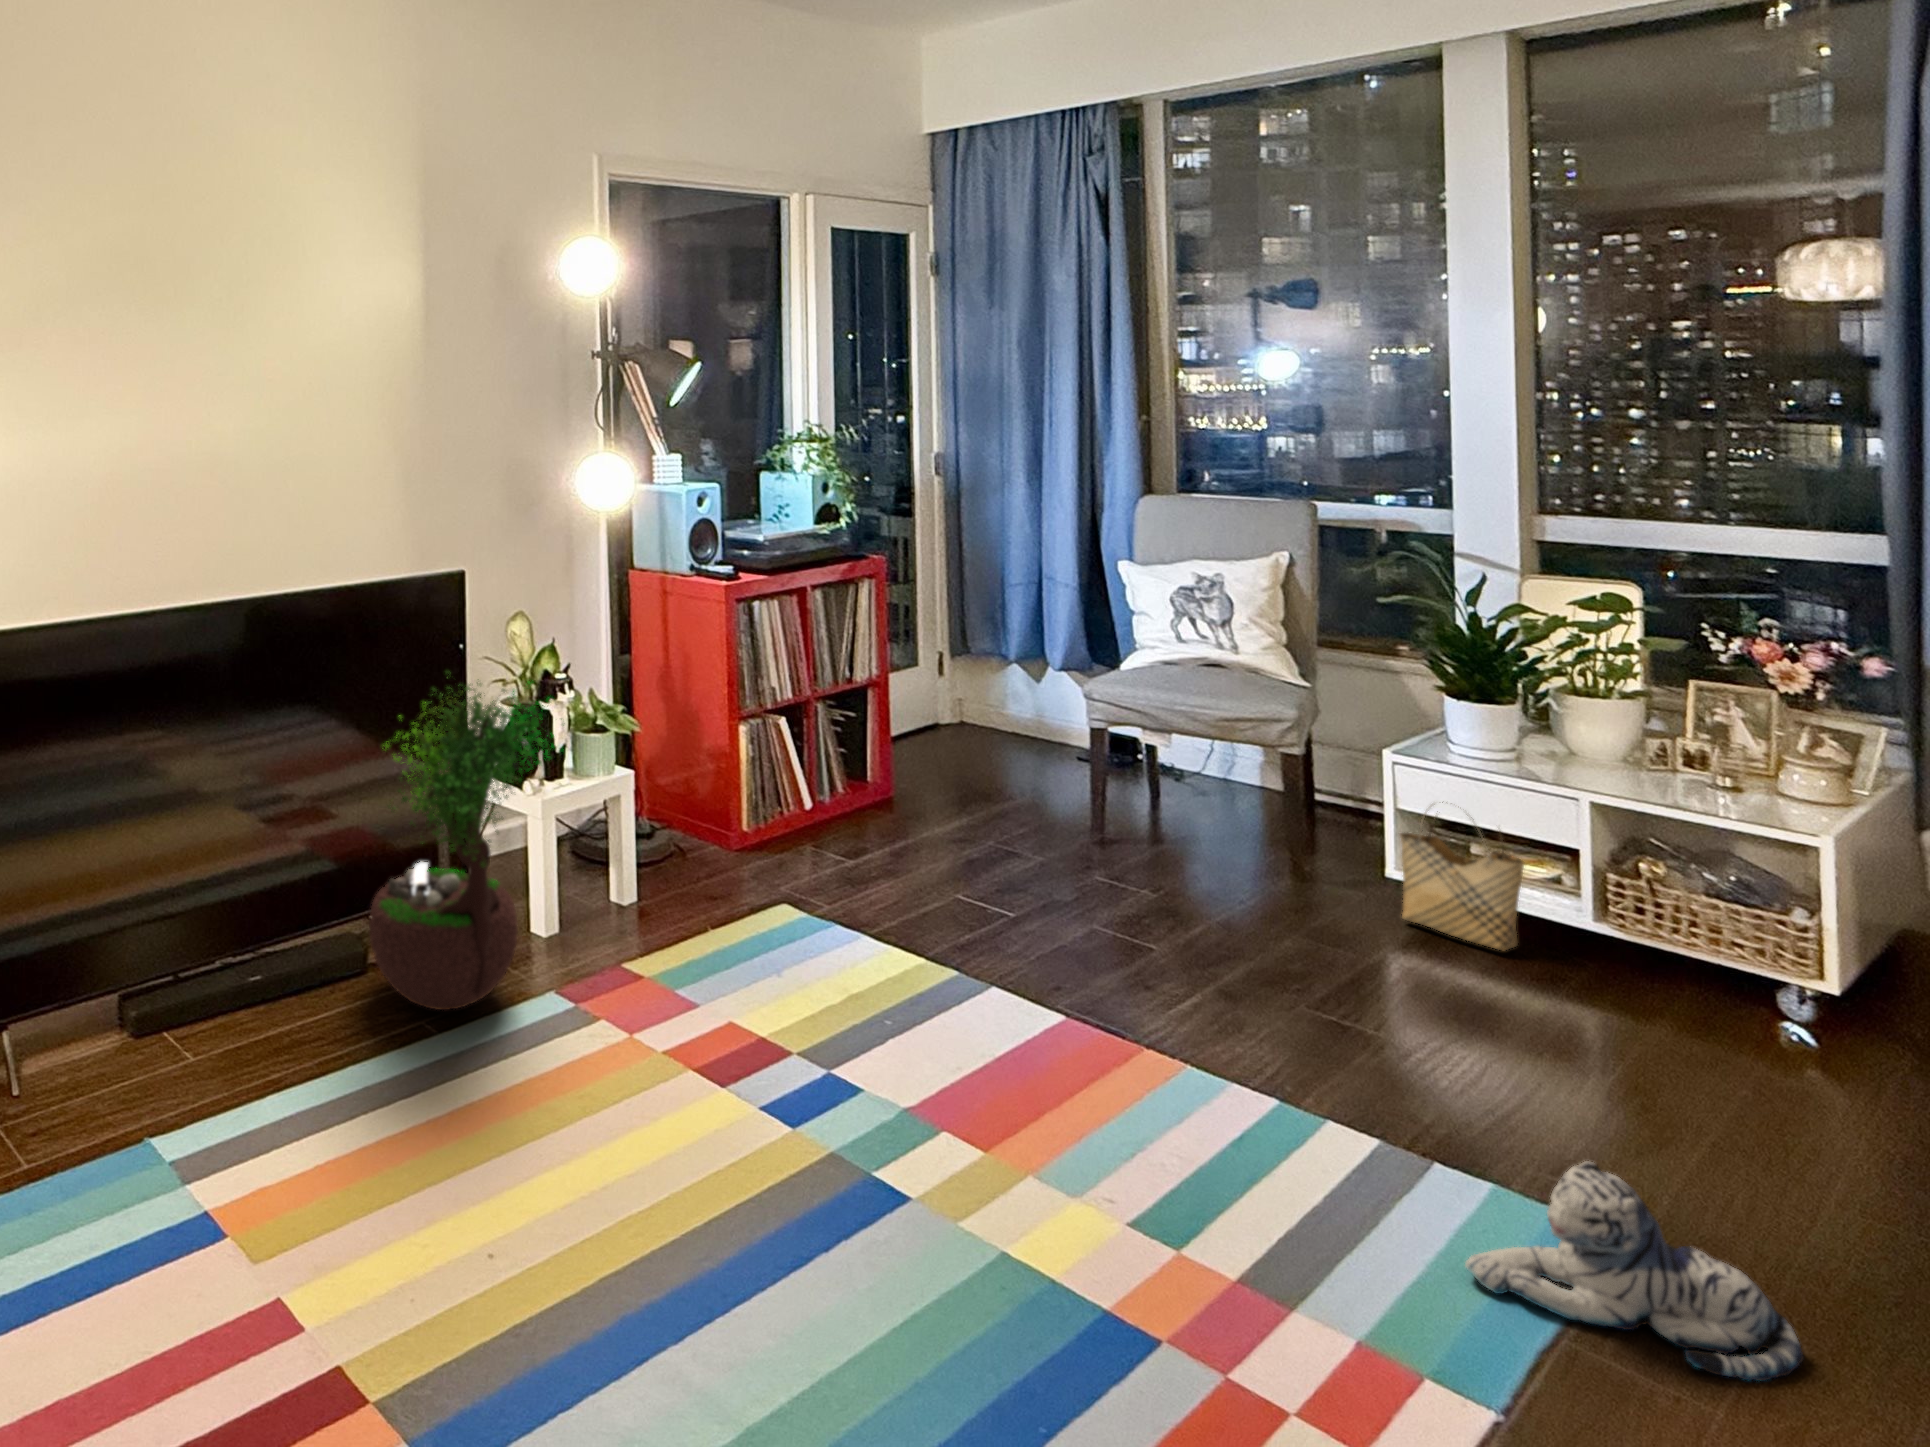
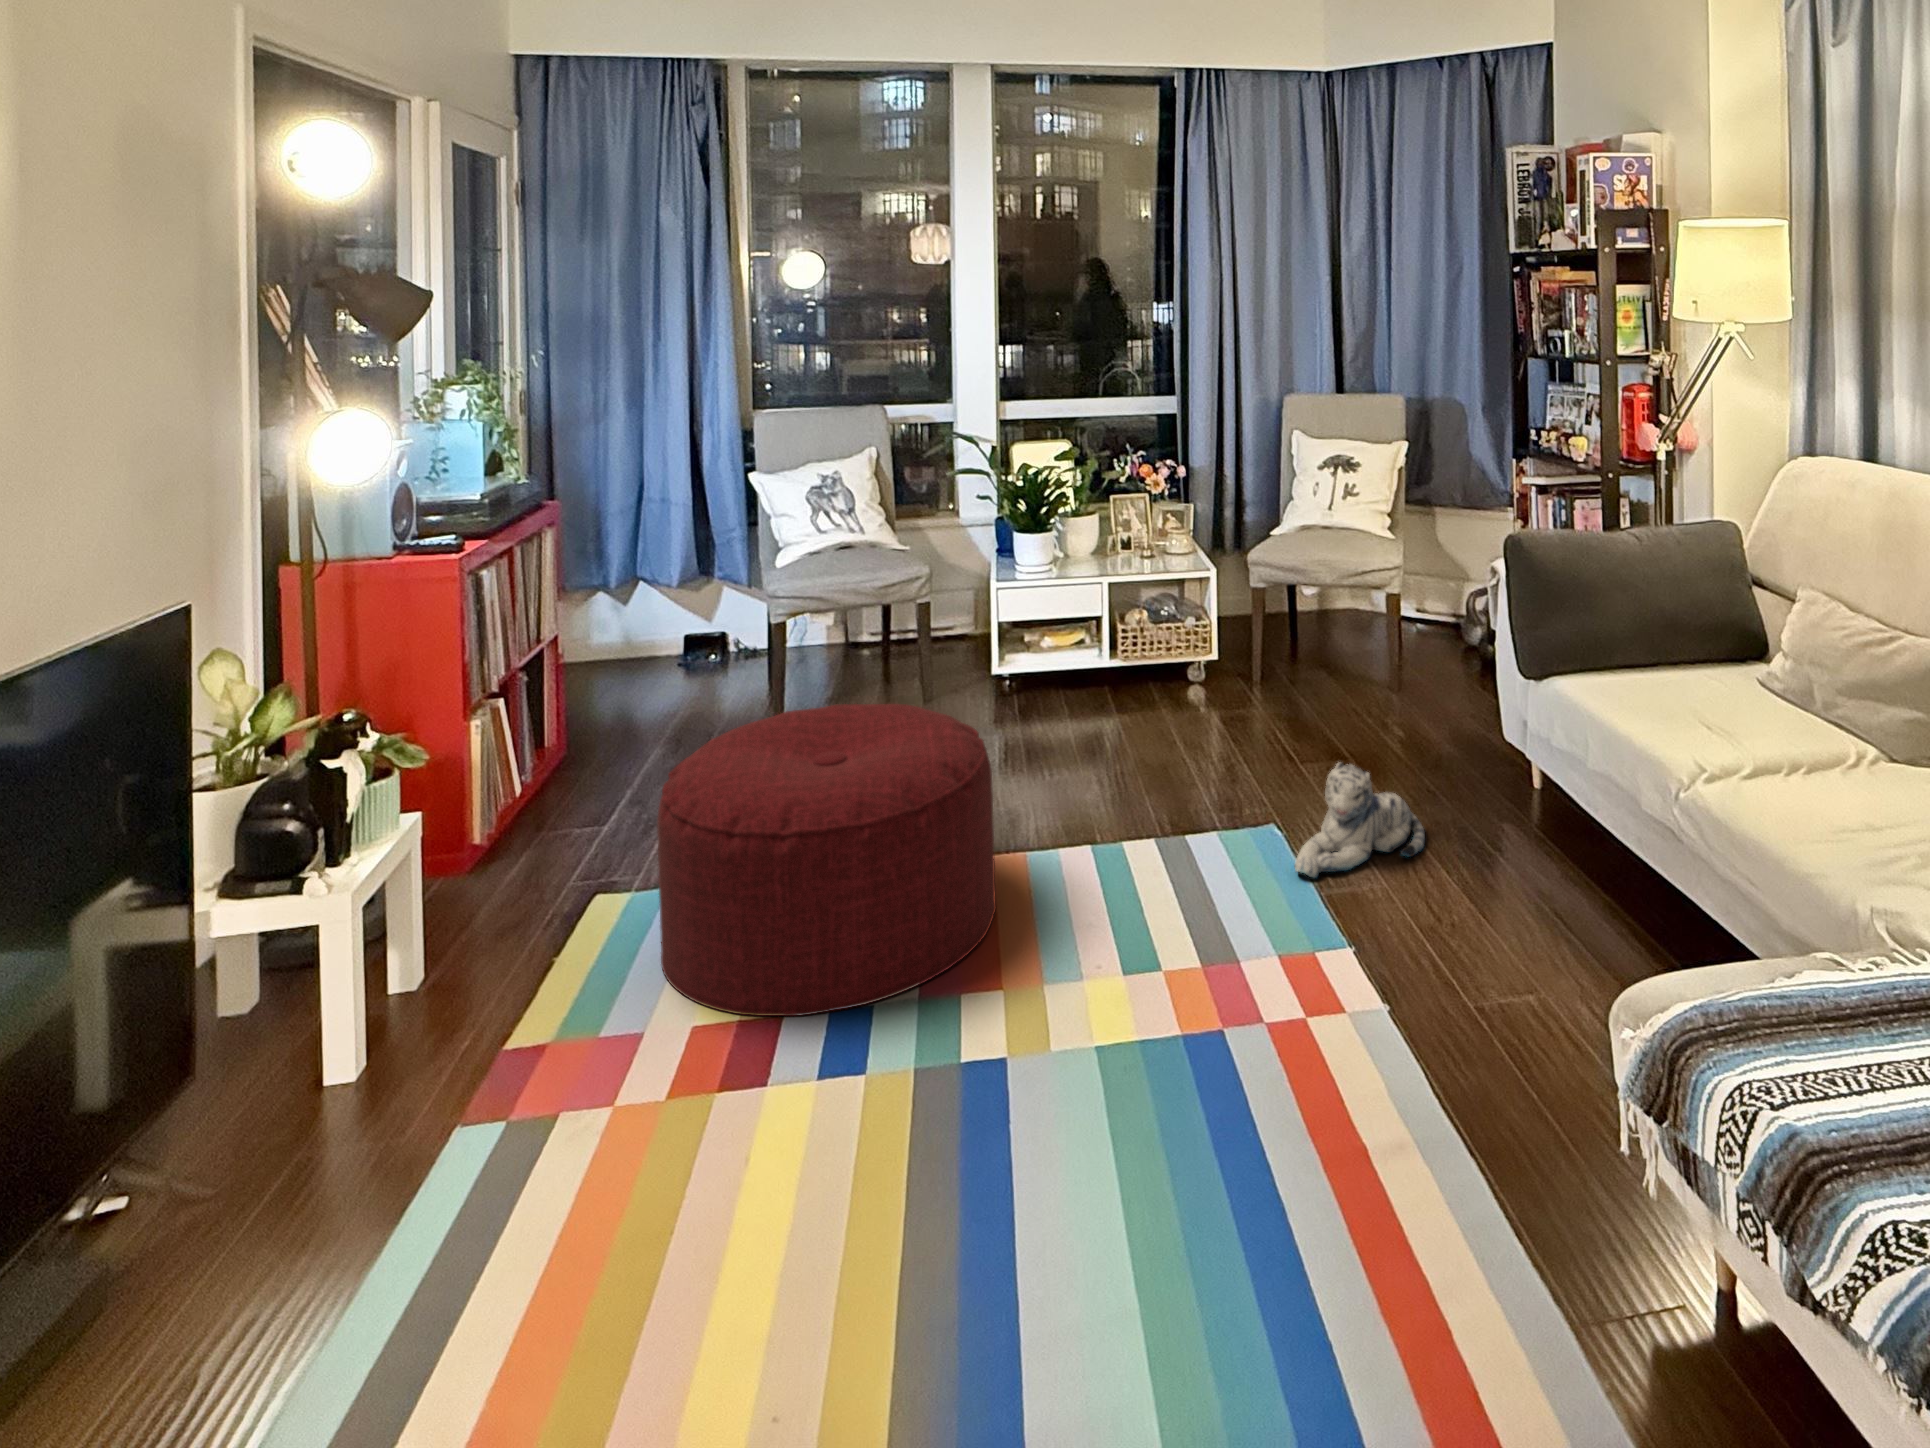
potted tree: present [369,677,564,1010] -> none [149,700,498,1277]
ottoman: none [749,795,1082,1101] -> present [657,704,996,1016]
woven basket: present [1400,802,1525,951] -> none [1029,587,1104,696]

